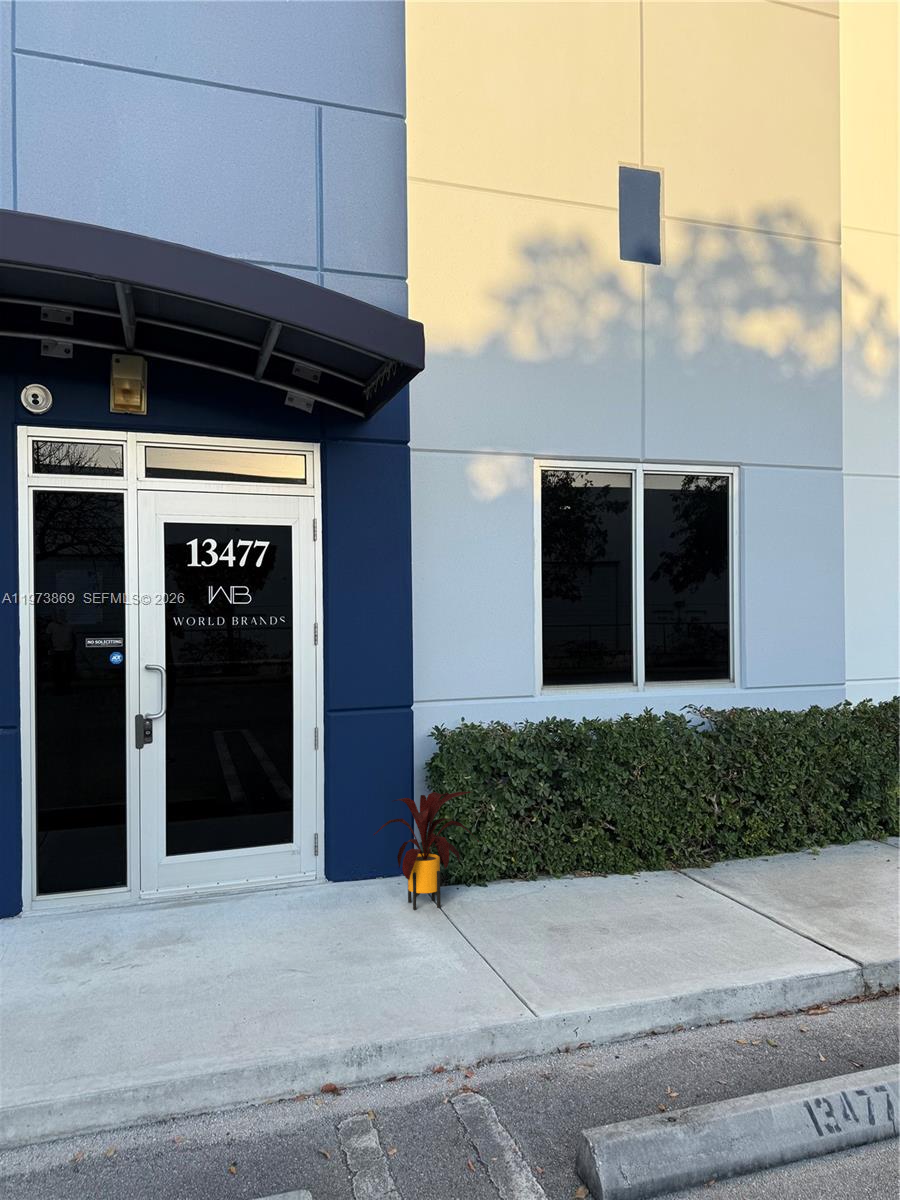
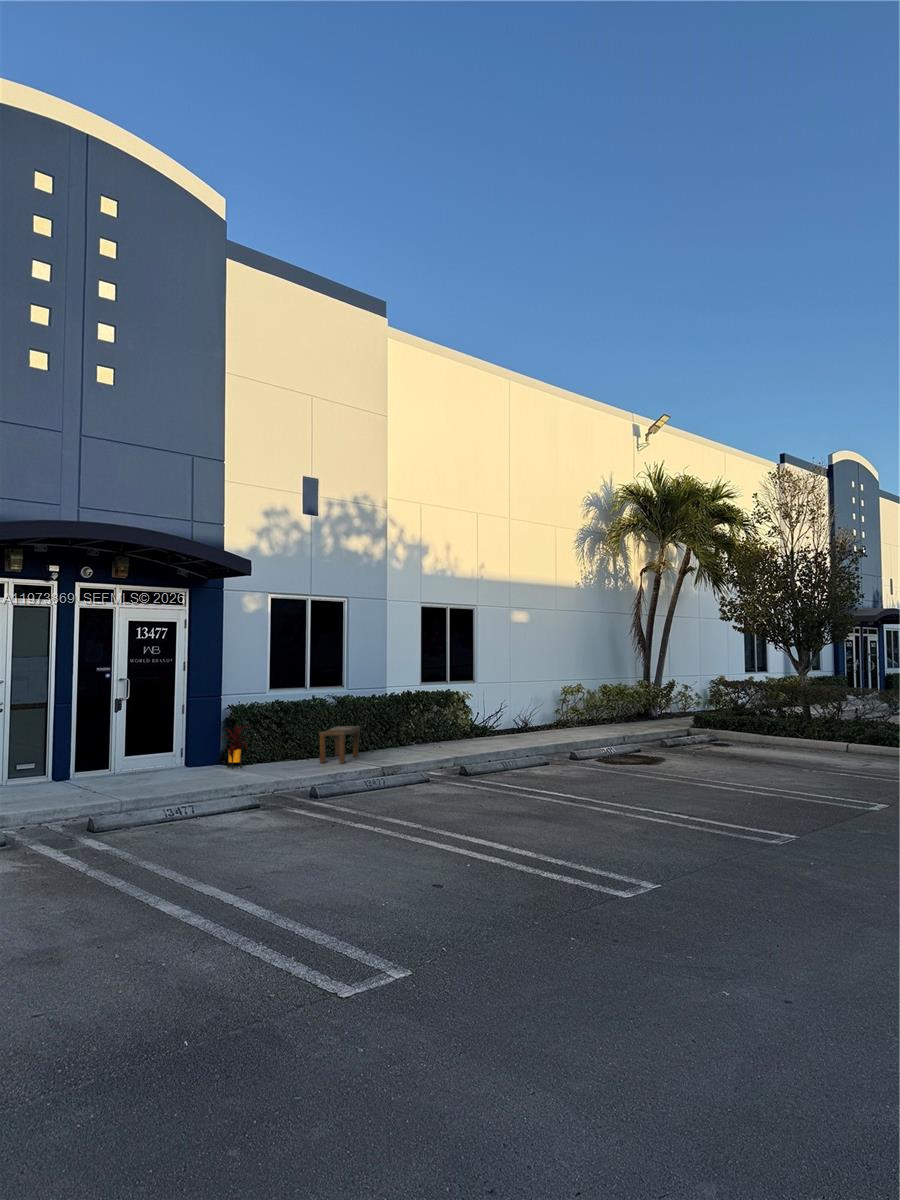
bench: none [654,791,776,911] -> present [319,726,360,763]

